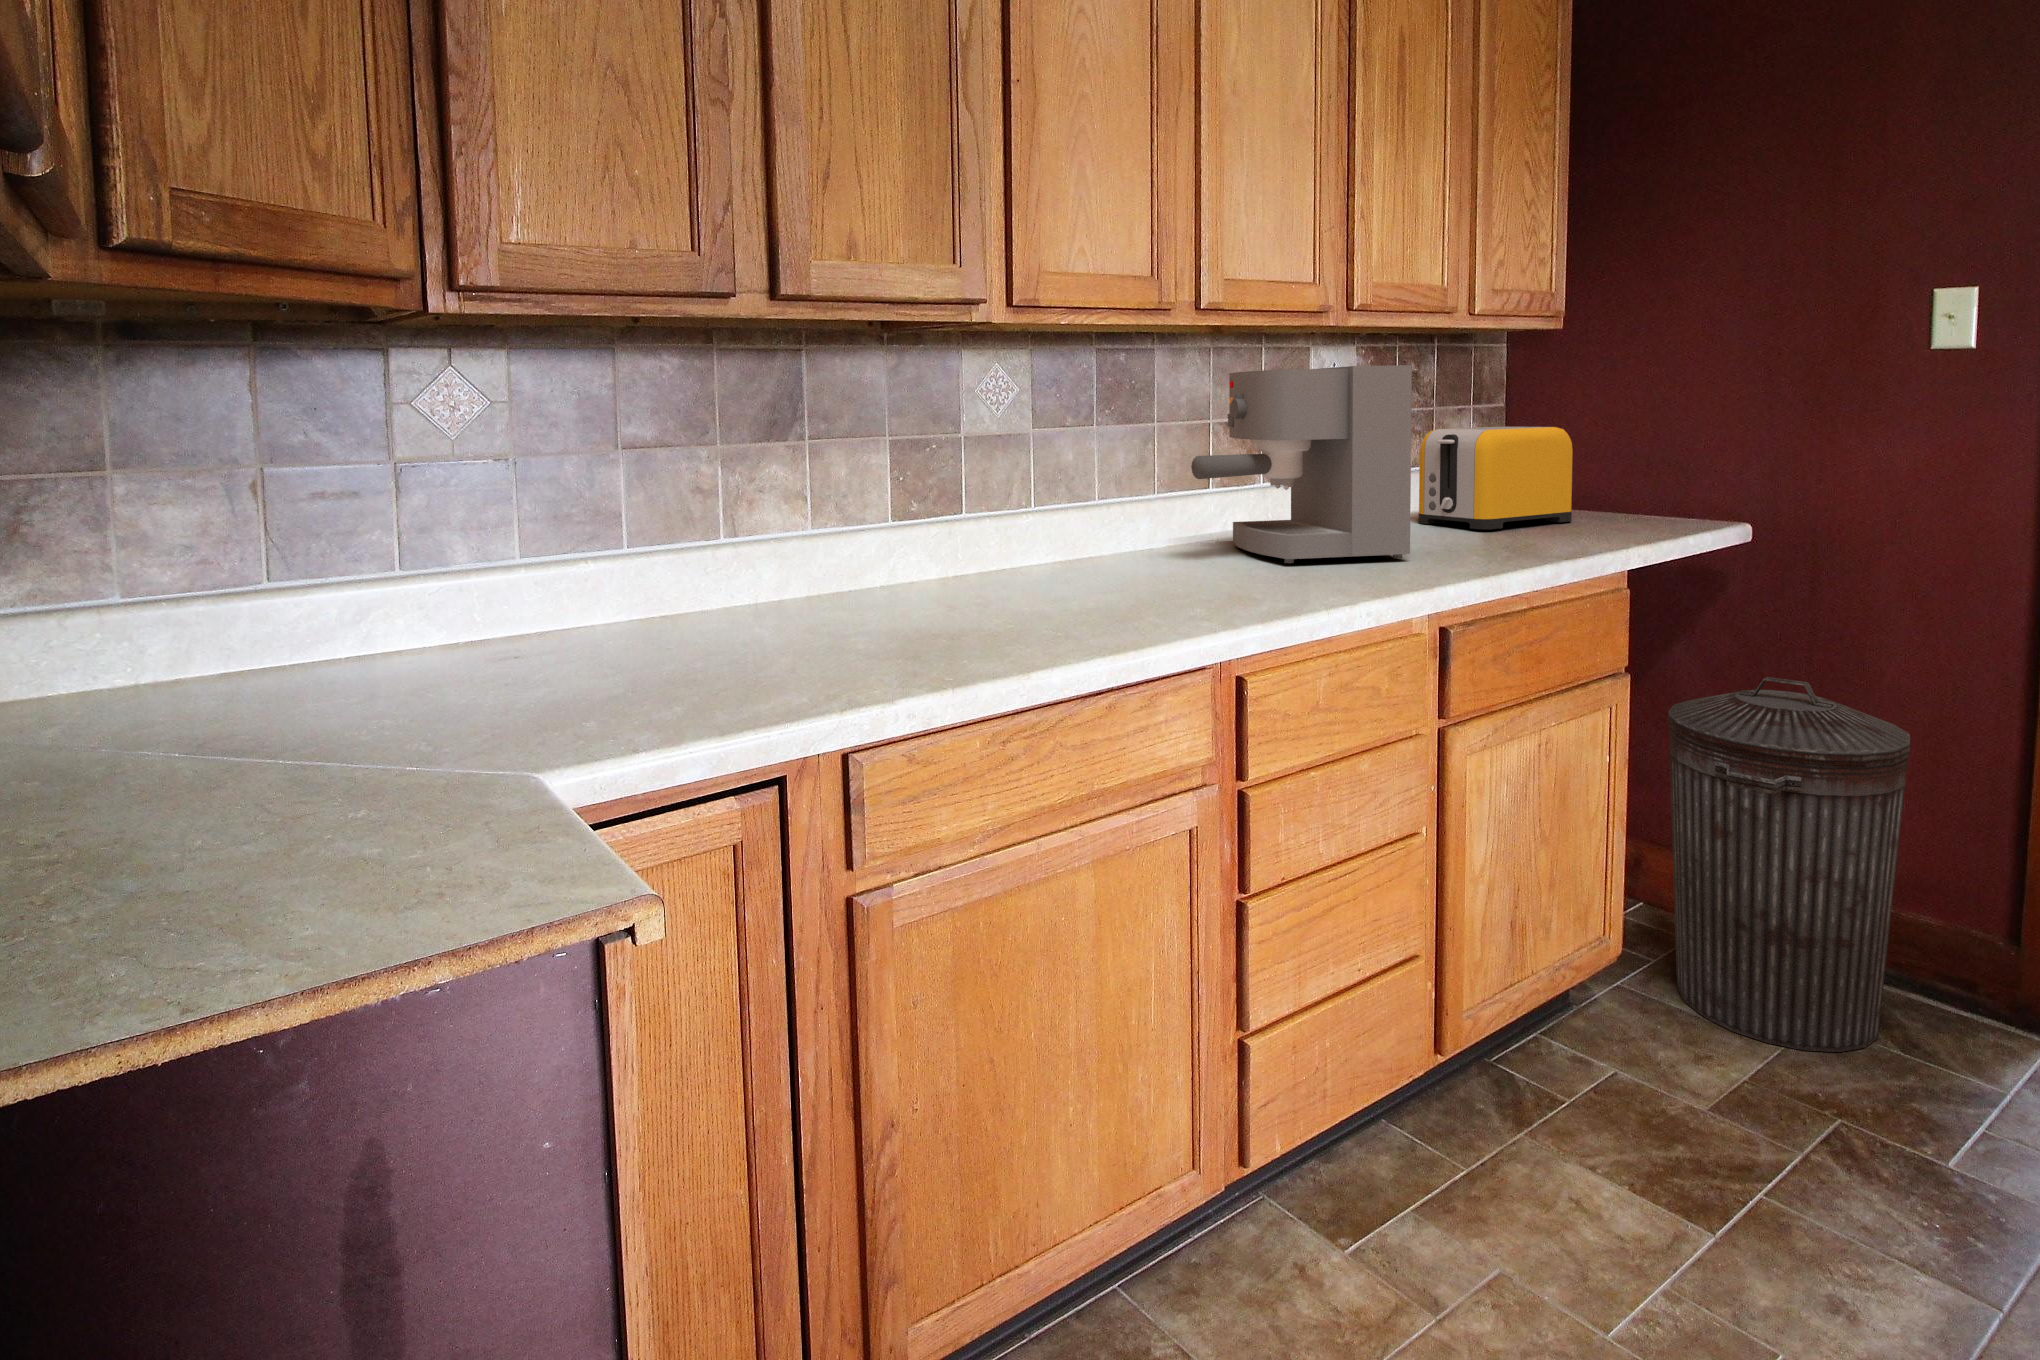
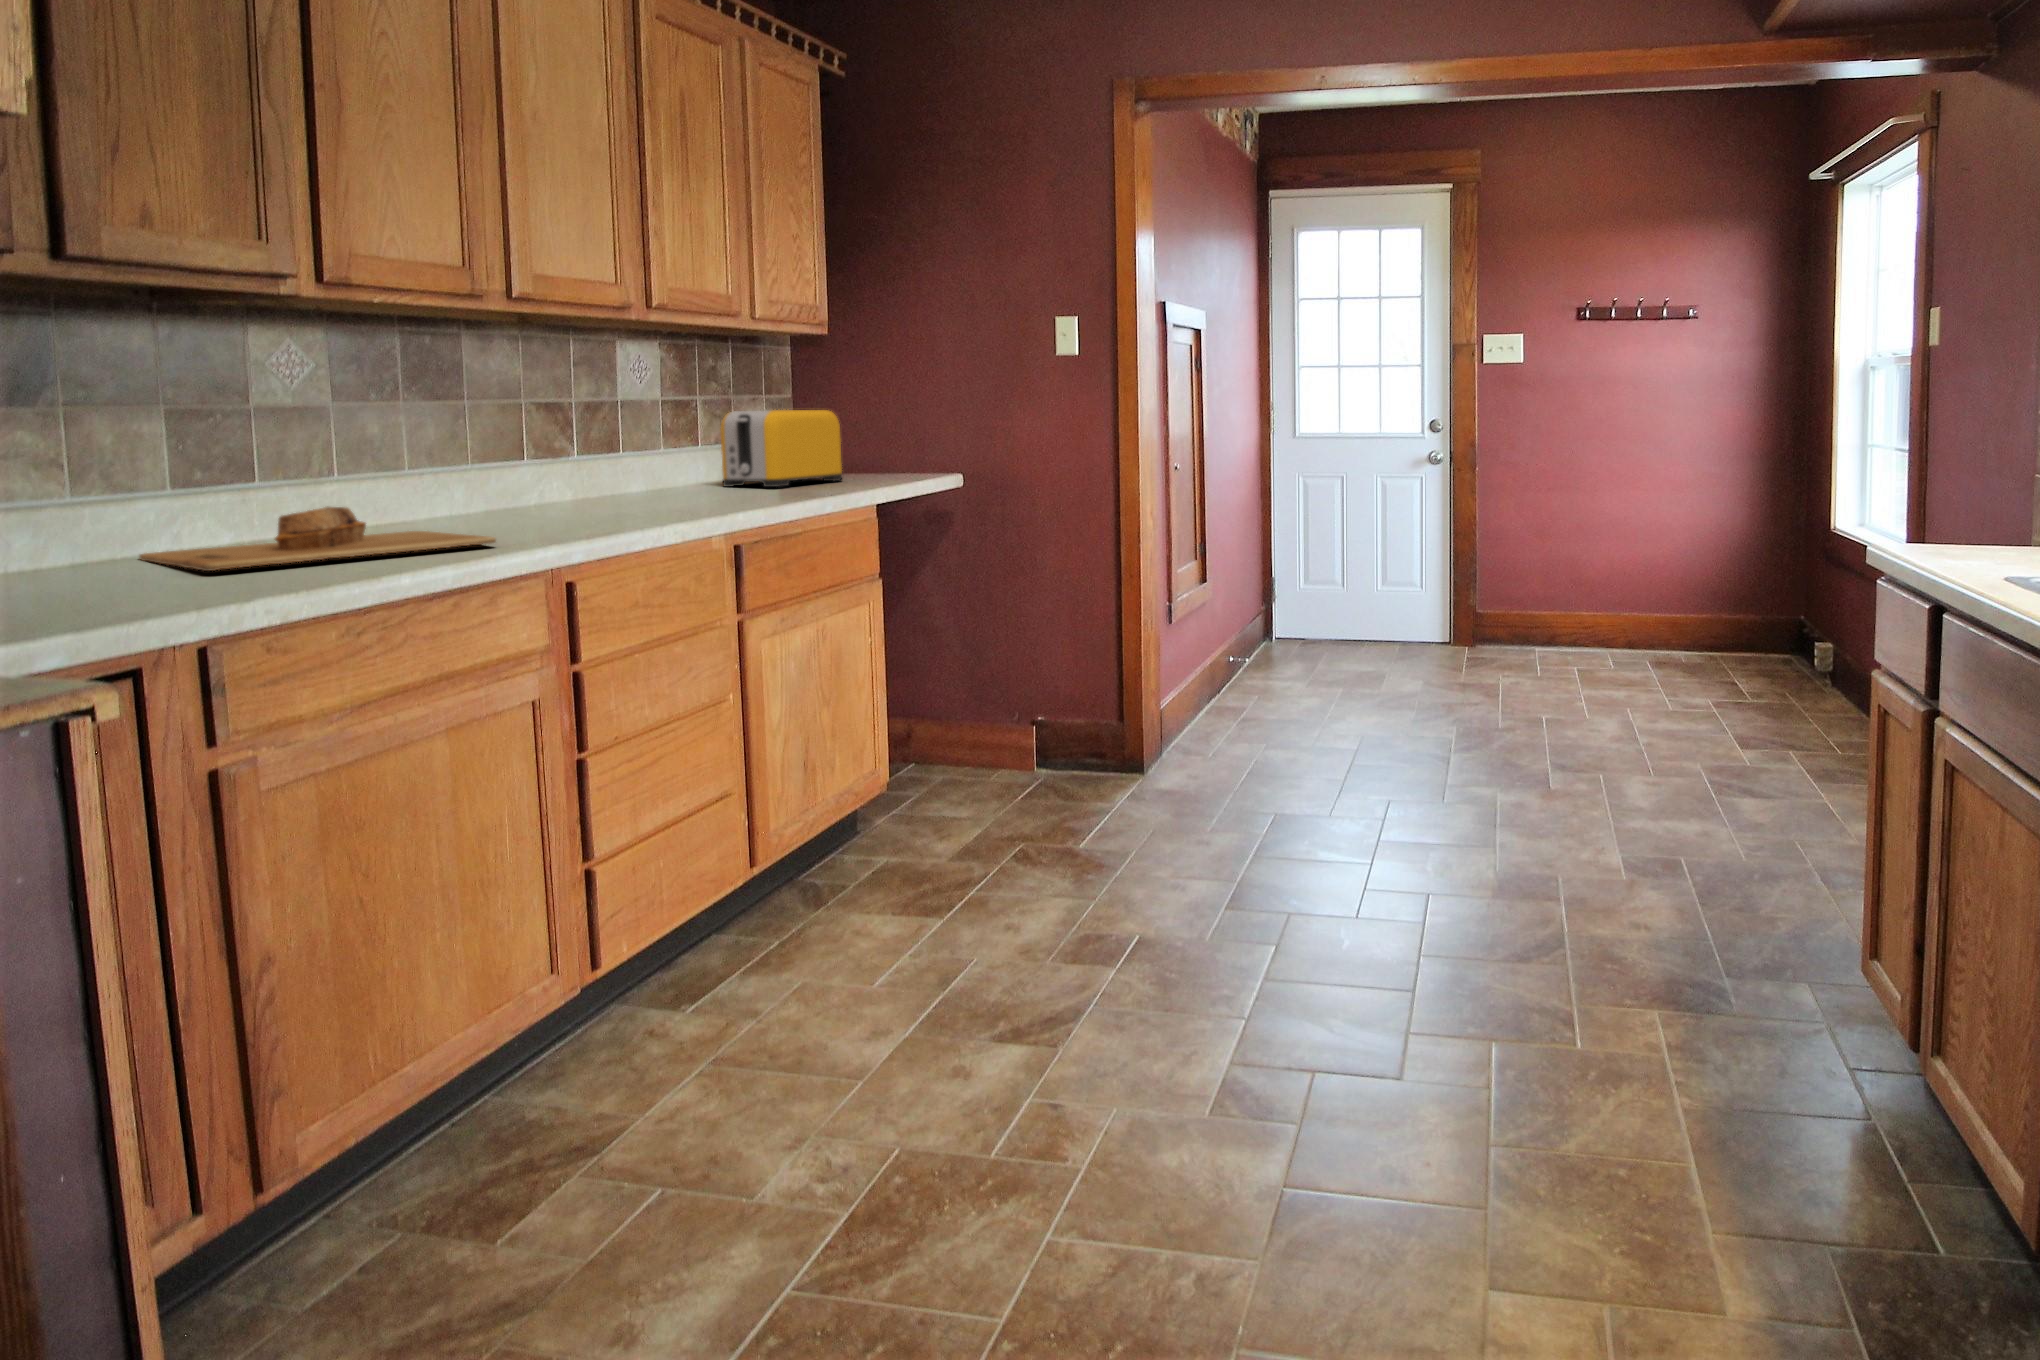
coffee maker: present [1191,365,1412,563] -> none [511,354,712,511]
cutting board: none [856,559,1161,636] -> present [140,506,496,571]
trash can: present [1668,677,1910,1052] -> none [912,576,1049,815]

